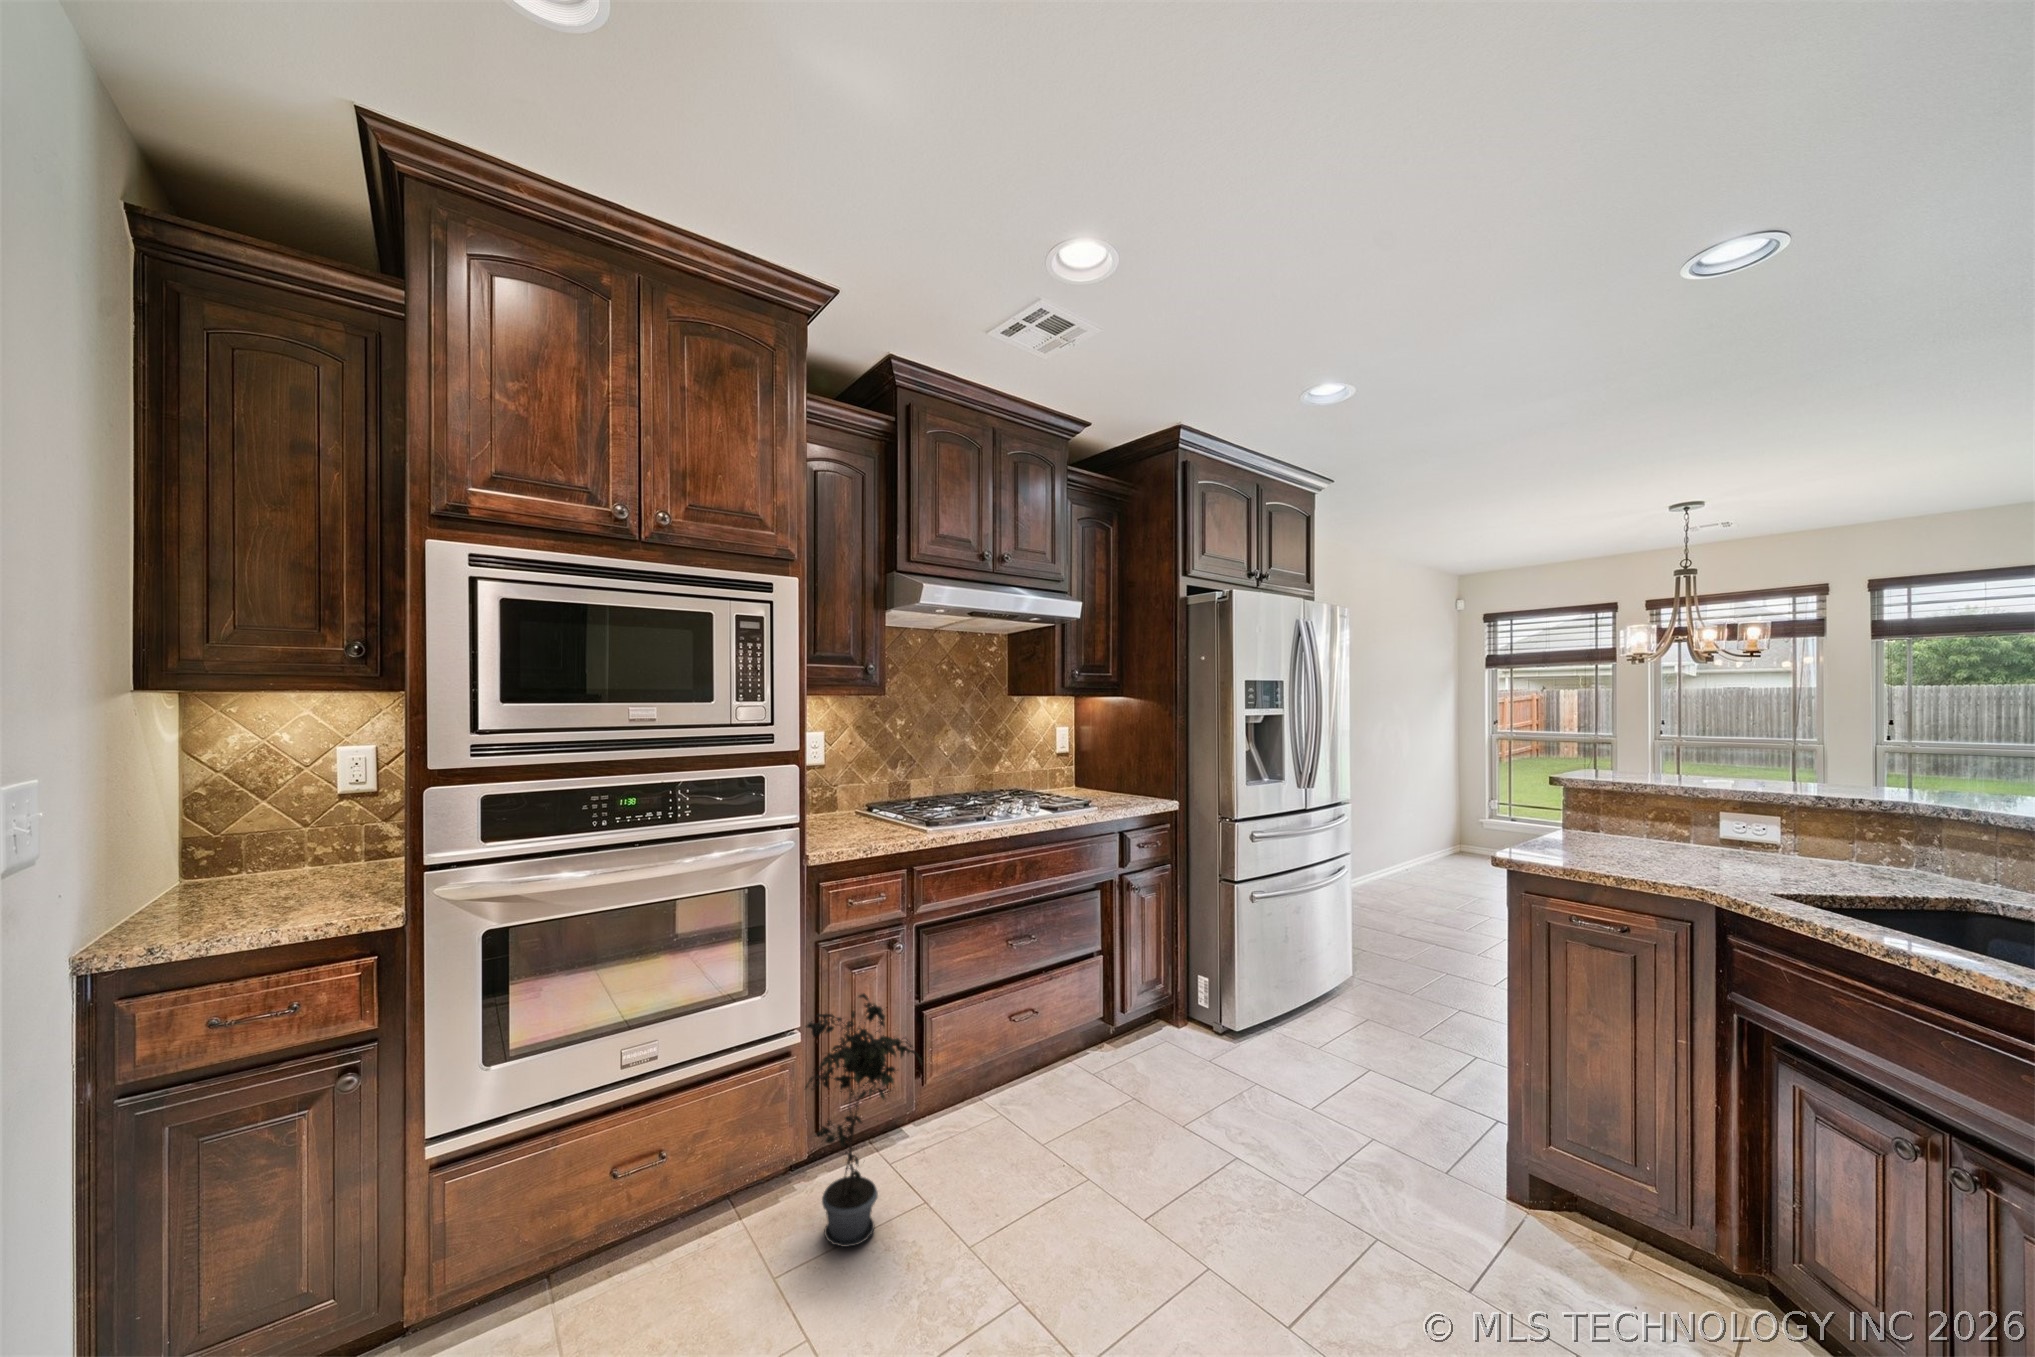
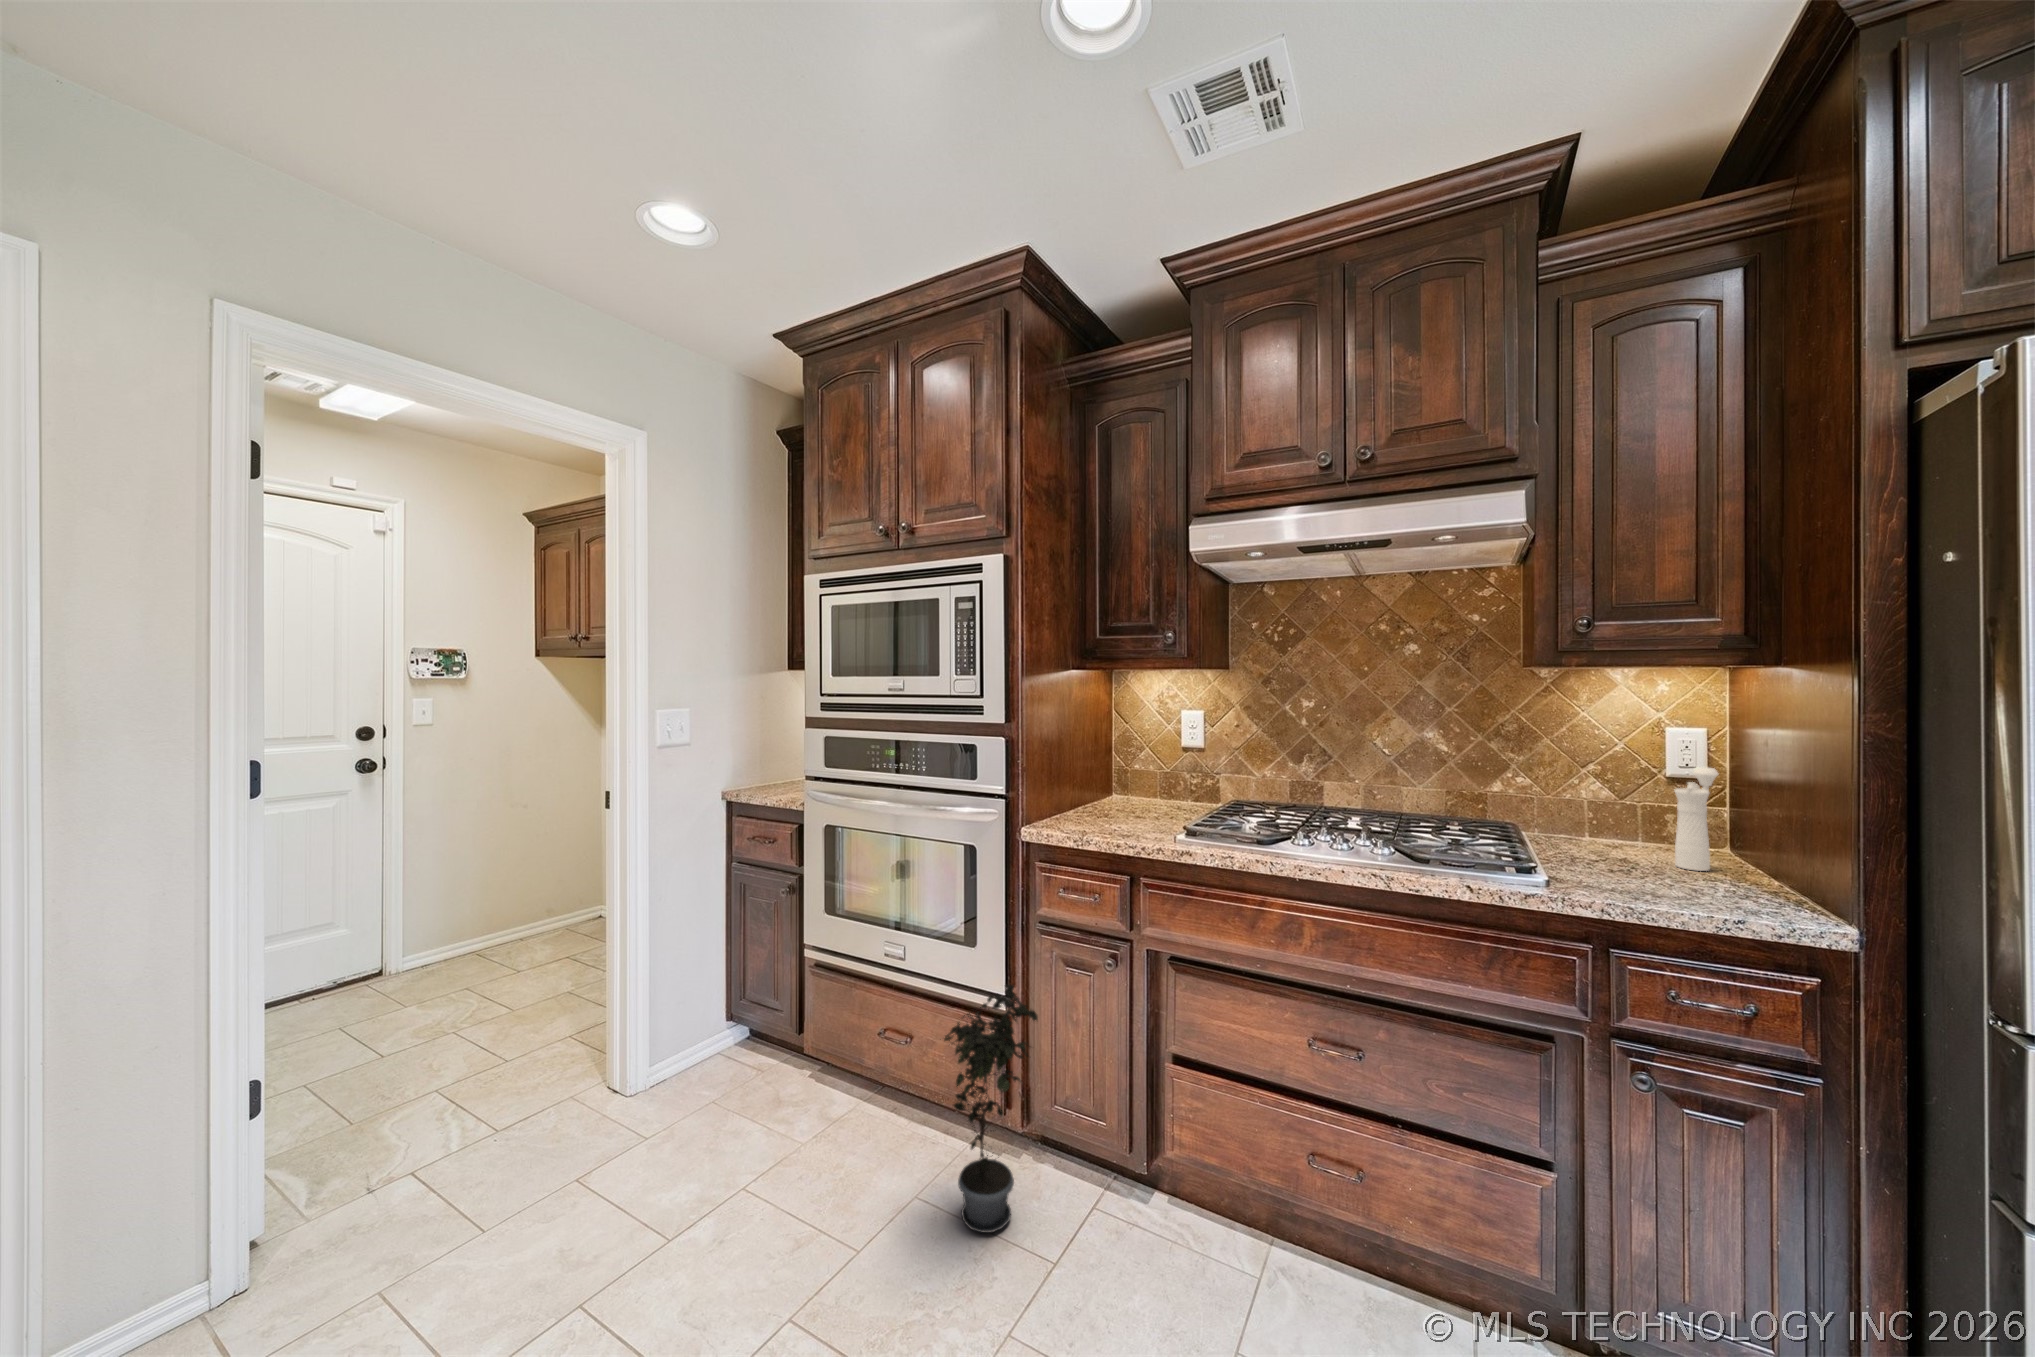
pepper mill: none [1079,746,1098,796] -> present [1675,767,1718,871]

